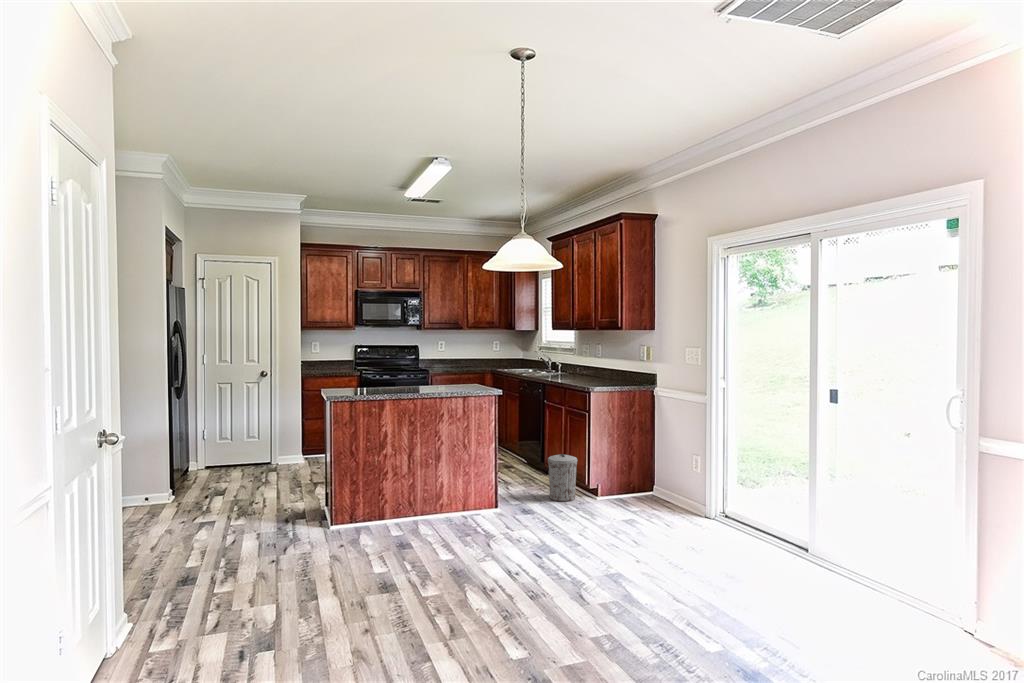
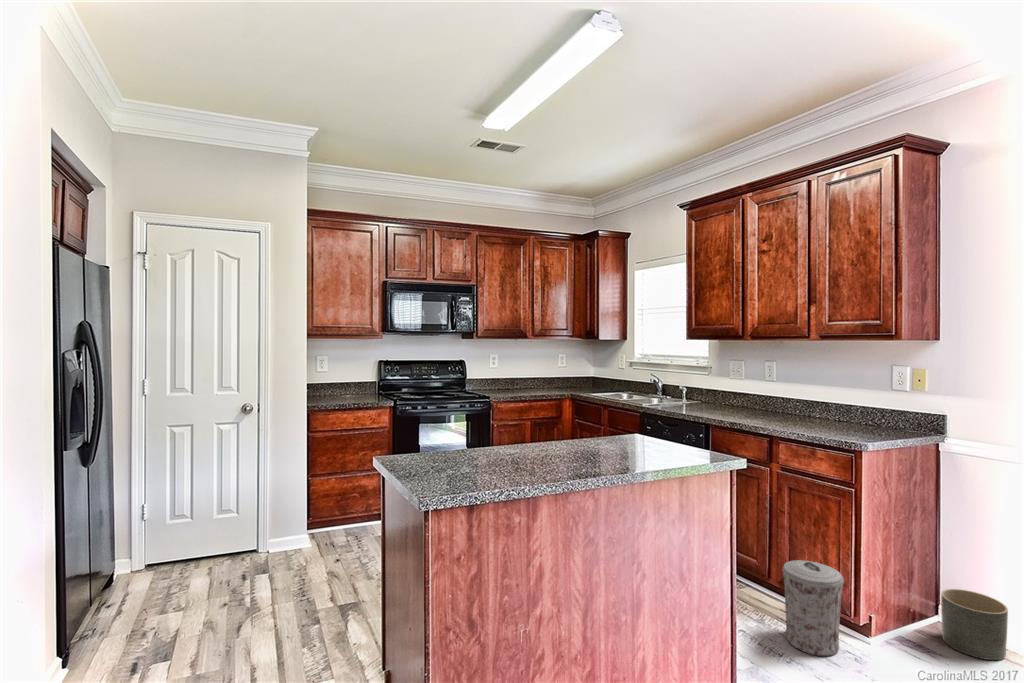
planter: none [637,472,666,505] -> present [941,589,1008,660]

